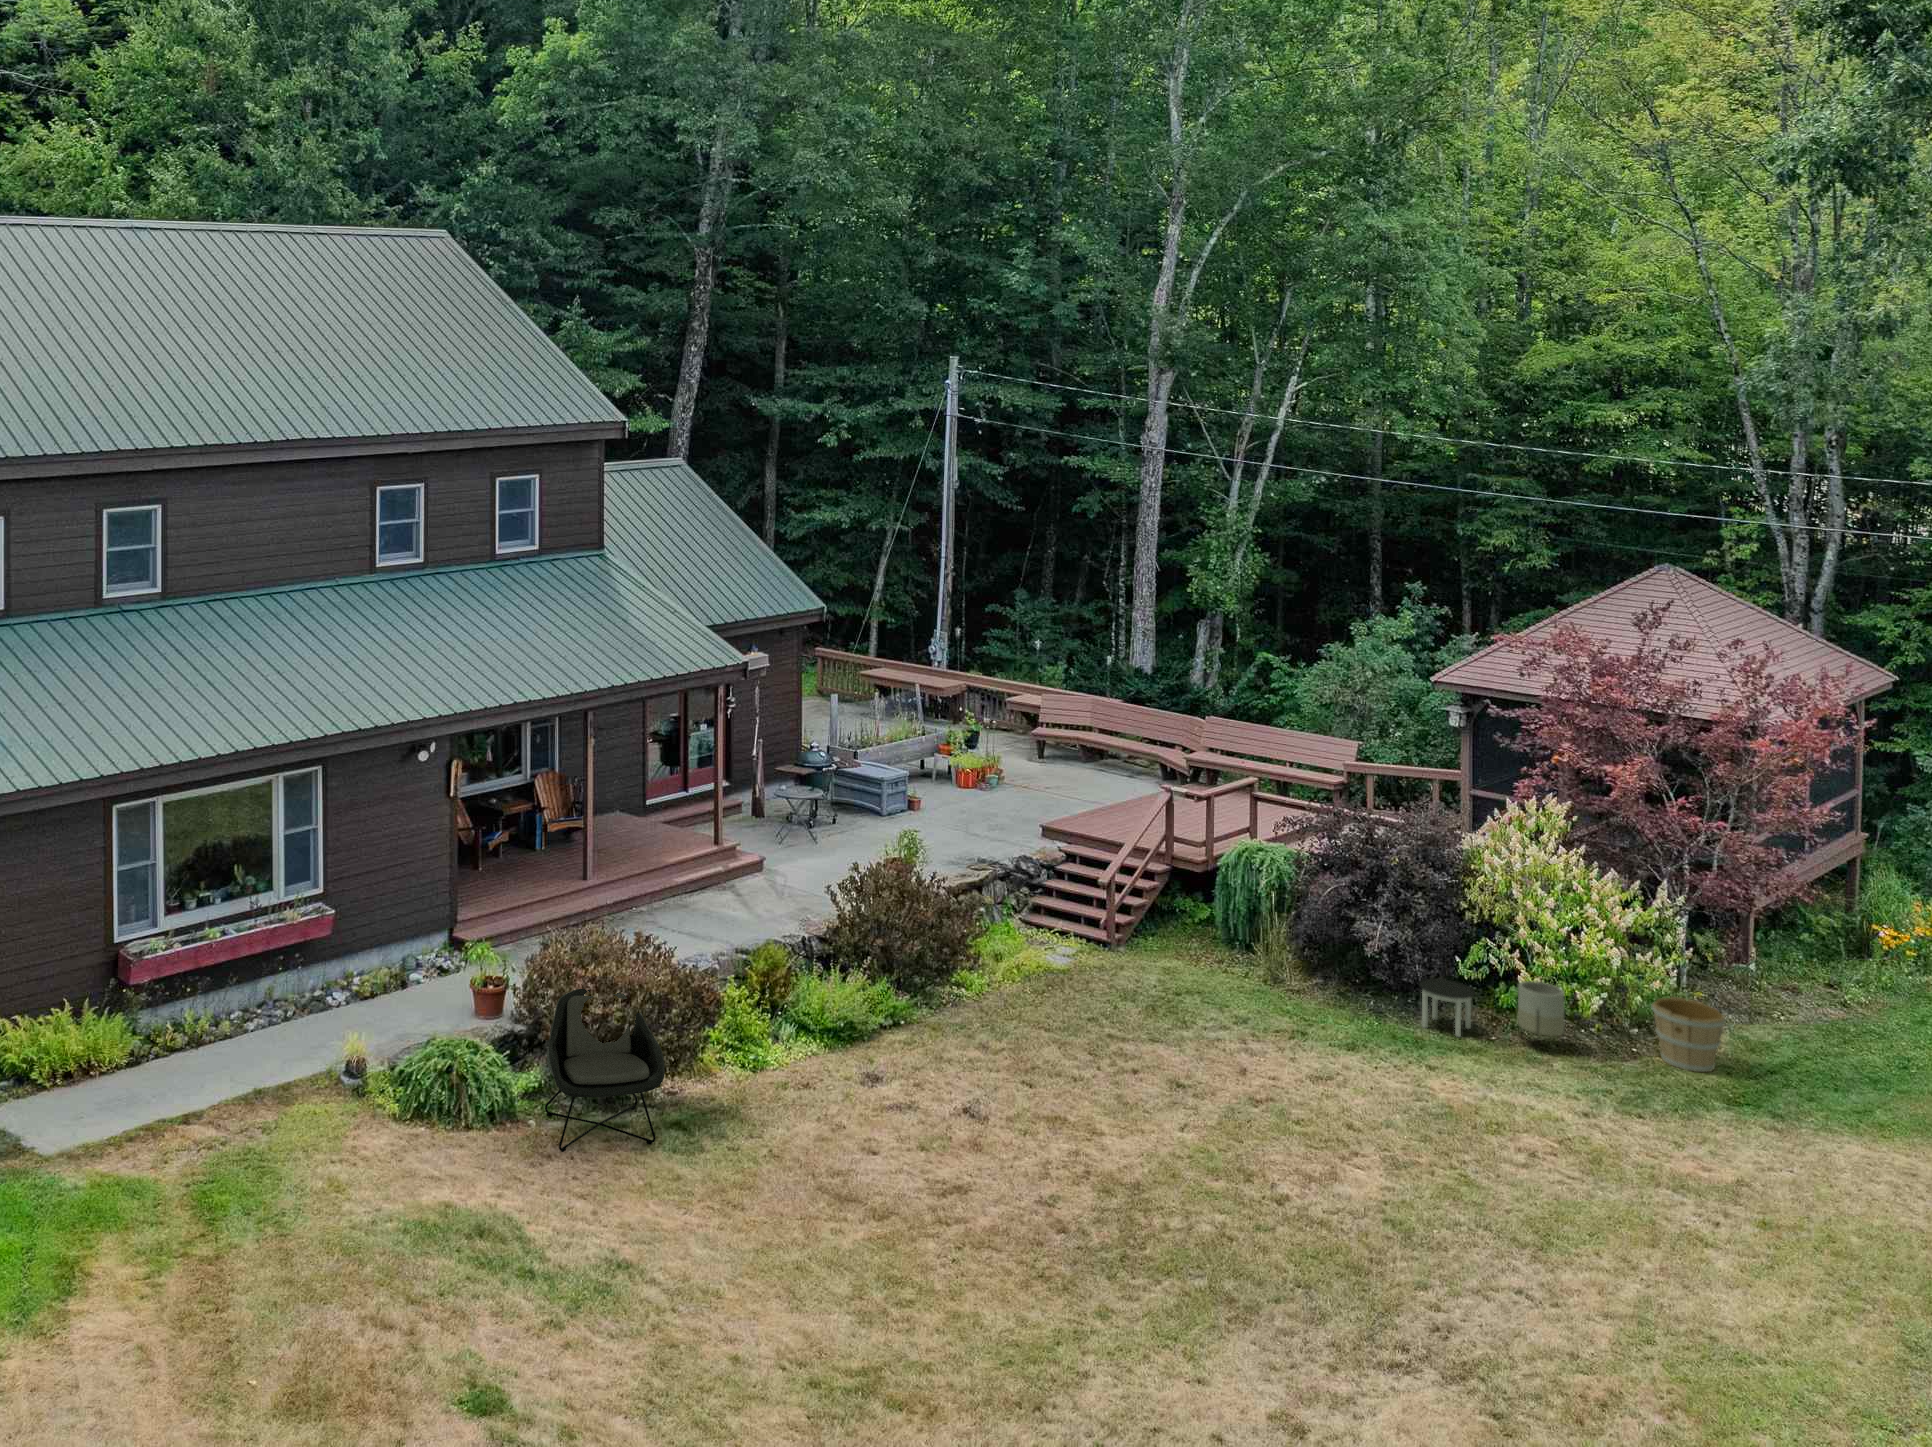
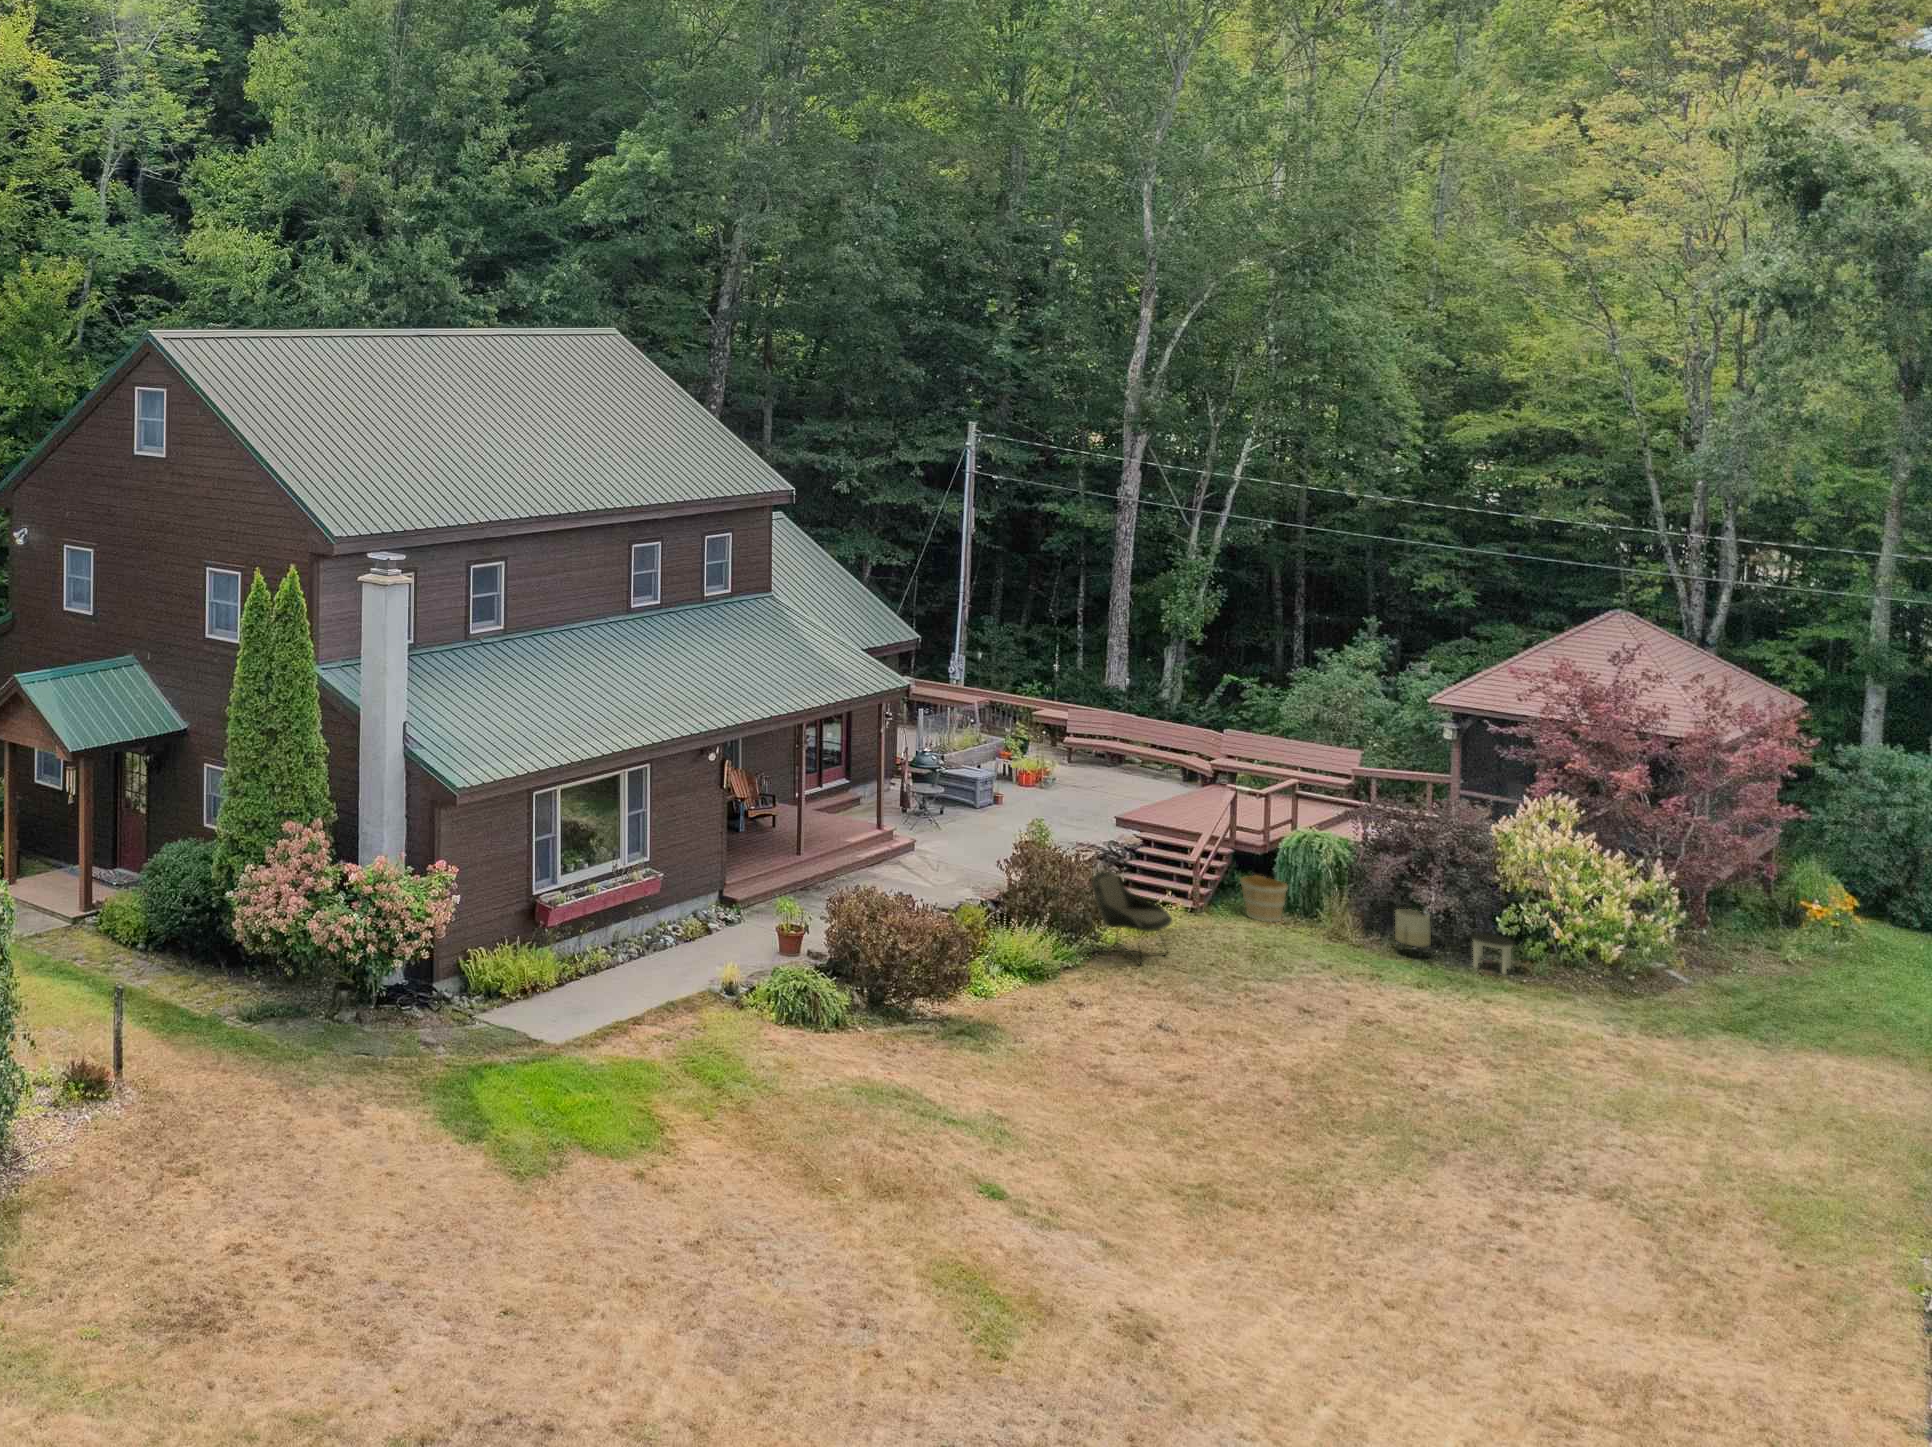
planter: present [1518,981,1564,1036] -> present [1395,909,1431,947]
lounge chair: present [545,989,665,1152] -> present [1092,872,1172,964]
wooden bucket: present [1651,997,1726,1072] -> present [1240,876,1288,922]

